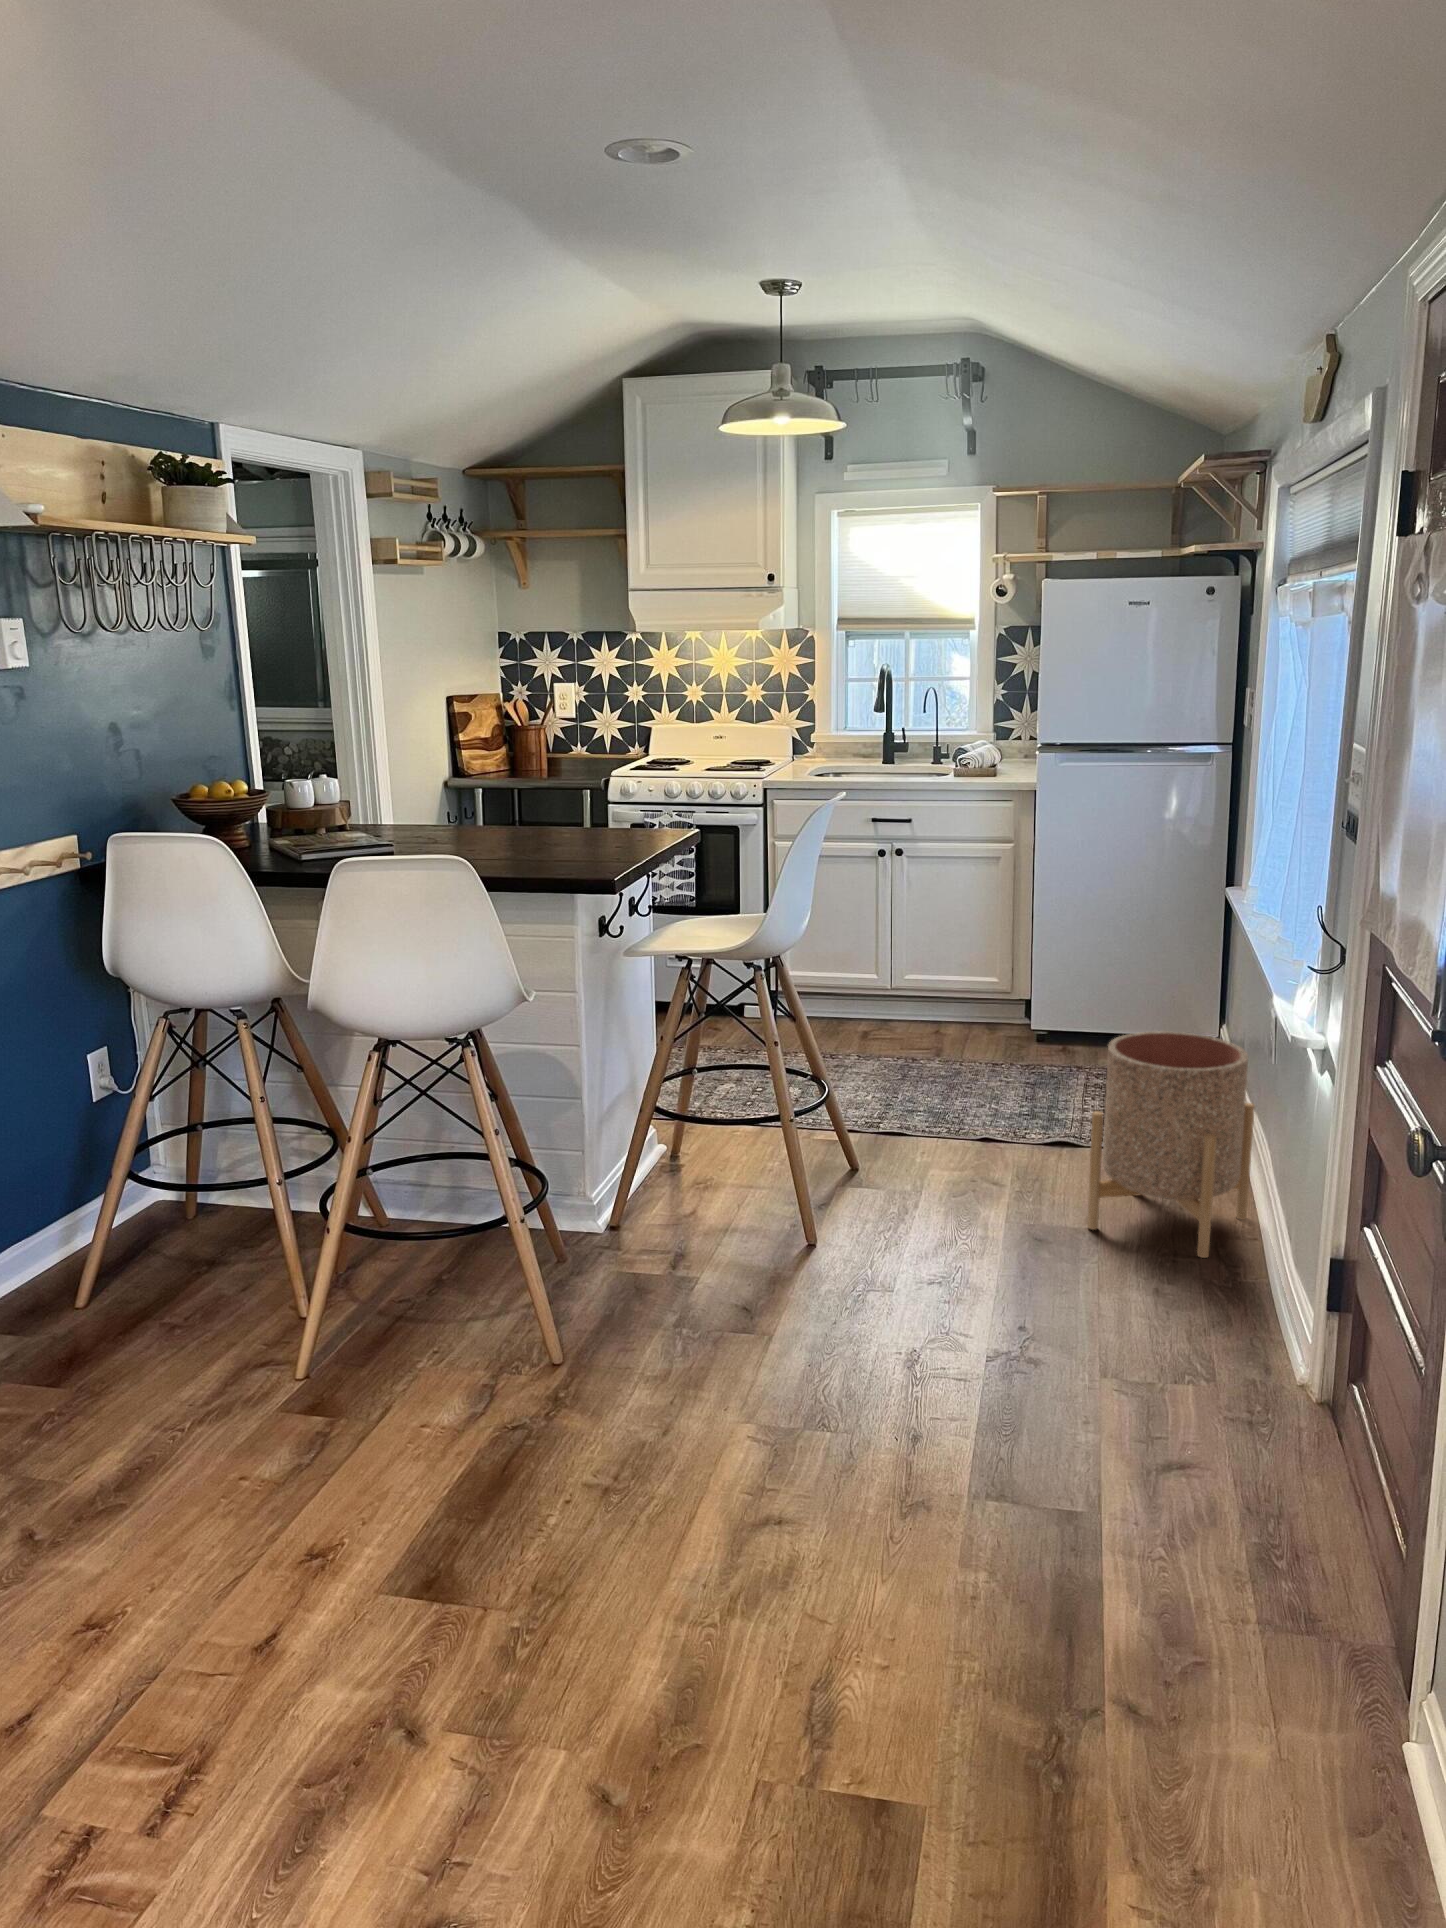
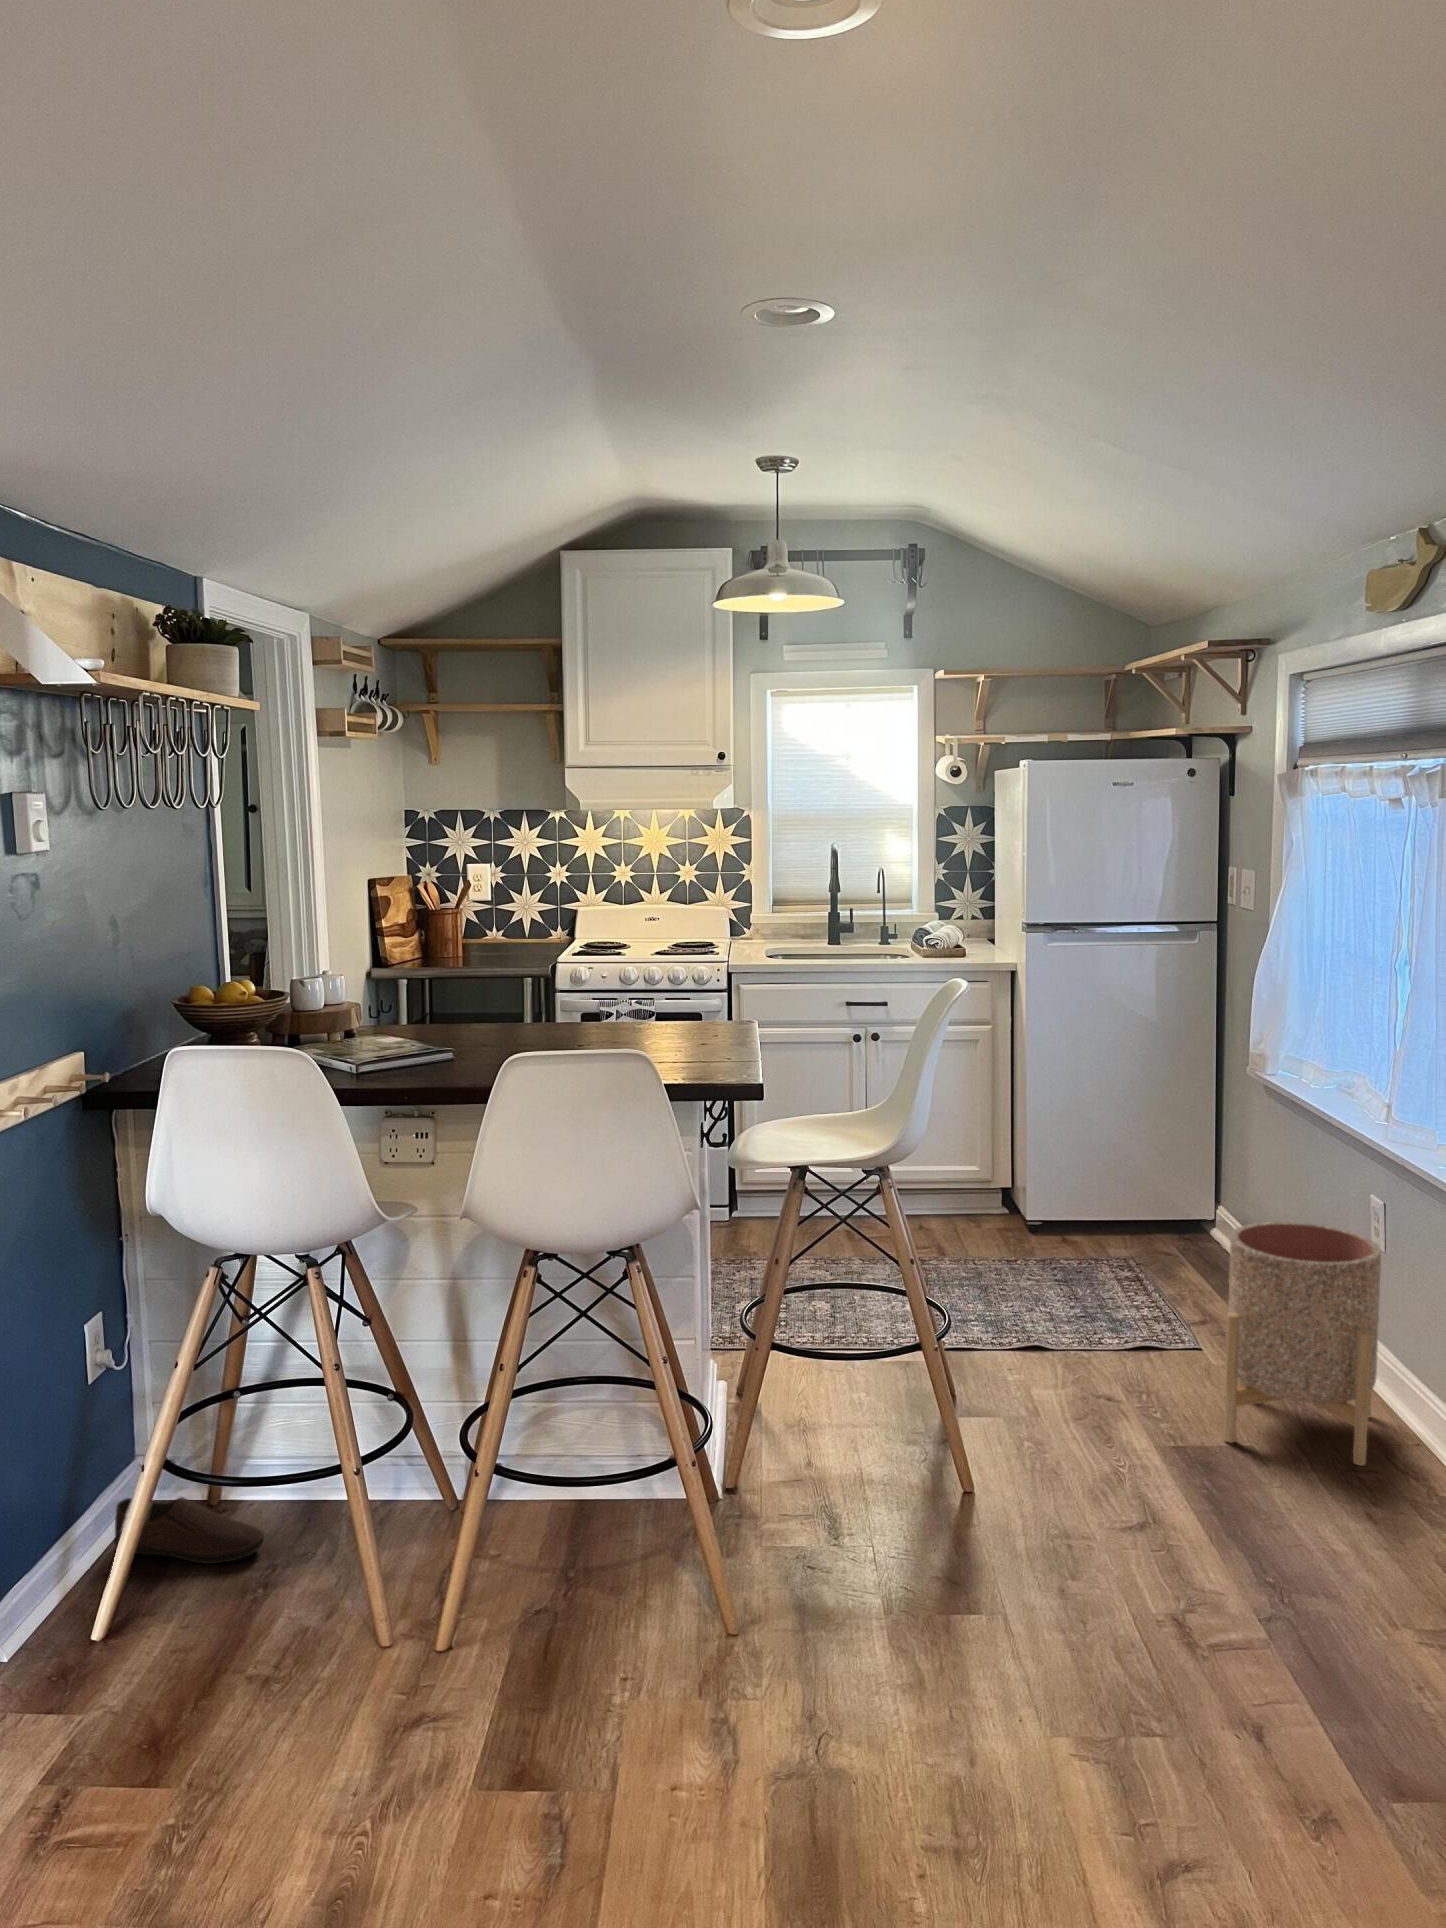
shoe: none [115,1196,226,1251] -> present [114,1497,264,1564]

